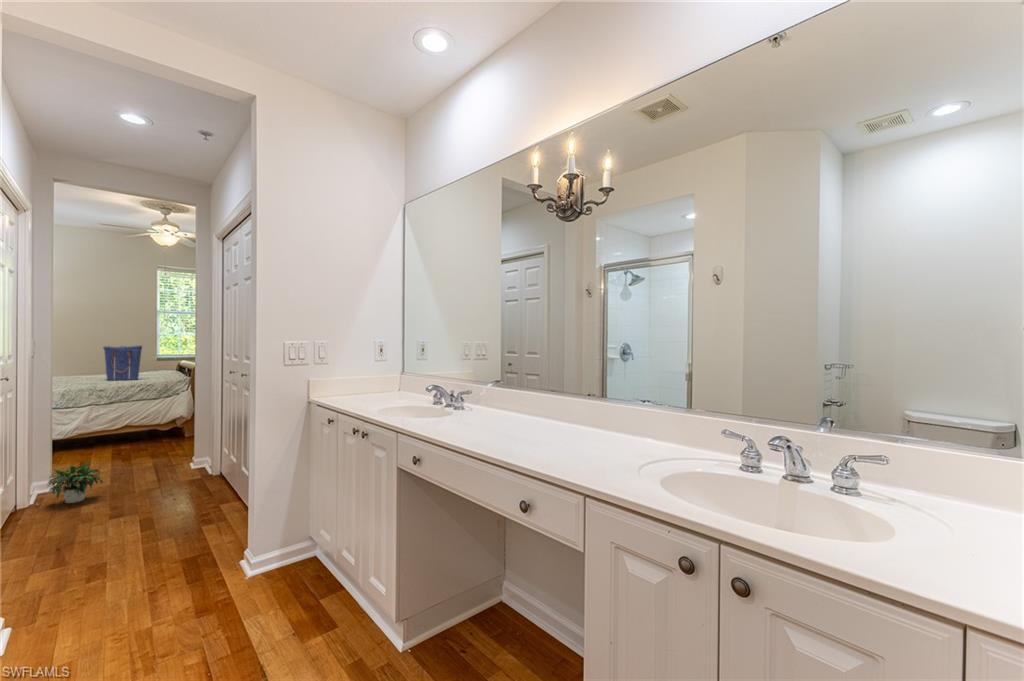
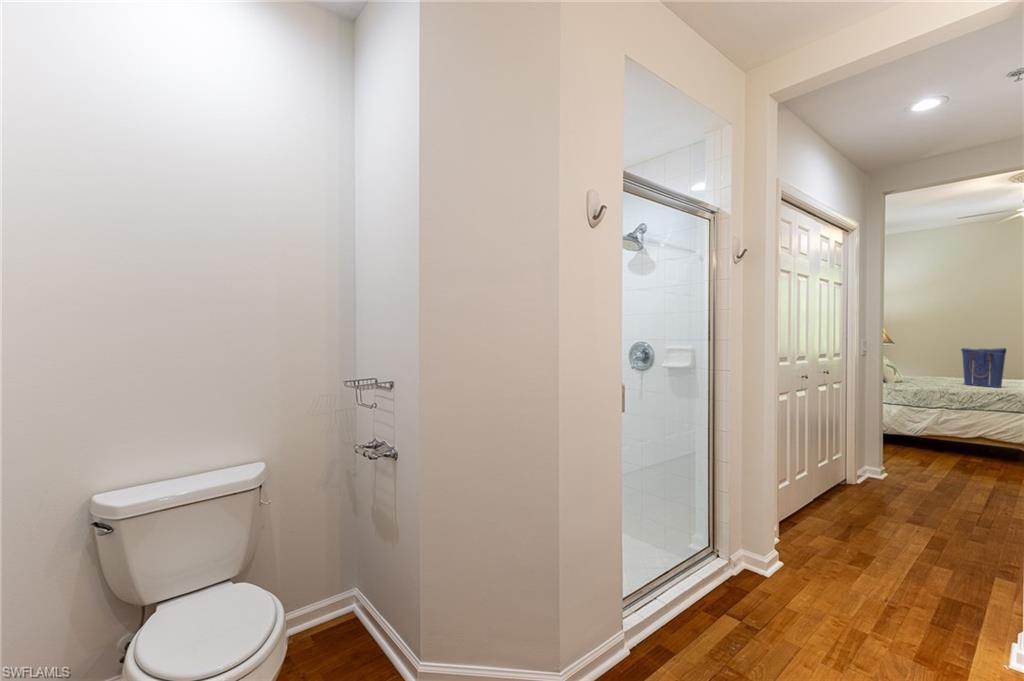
potted plant: present [36,462,103,505] -> none [852,457,919,495]

